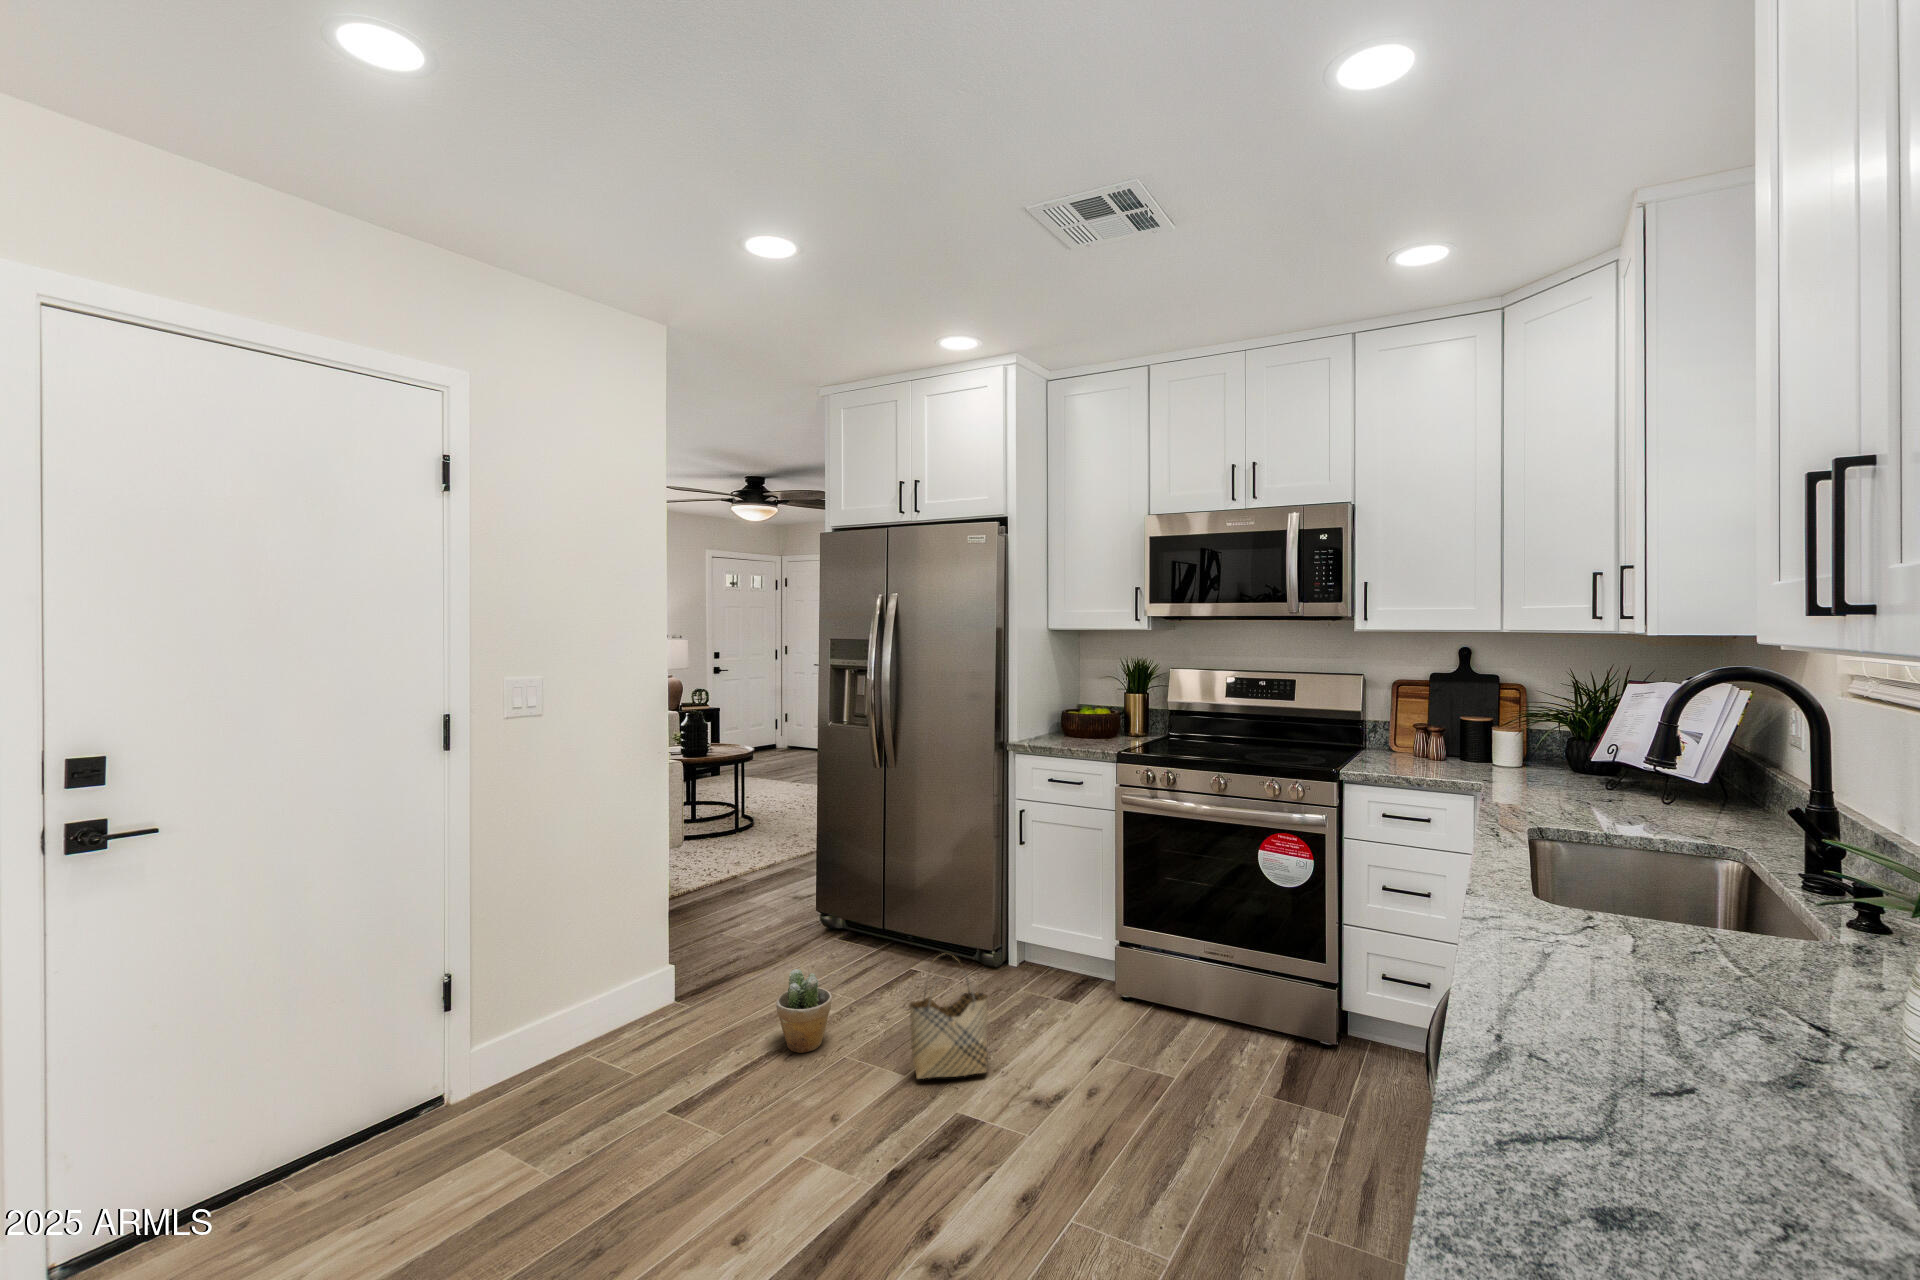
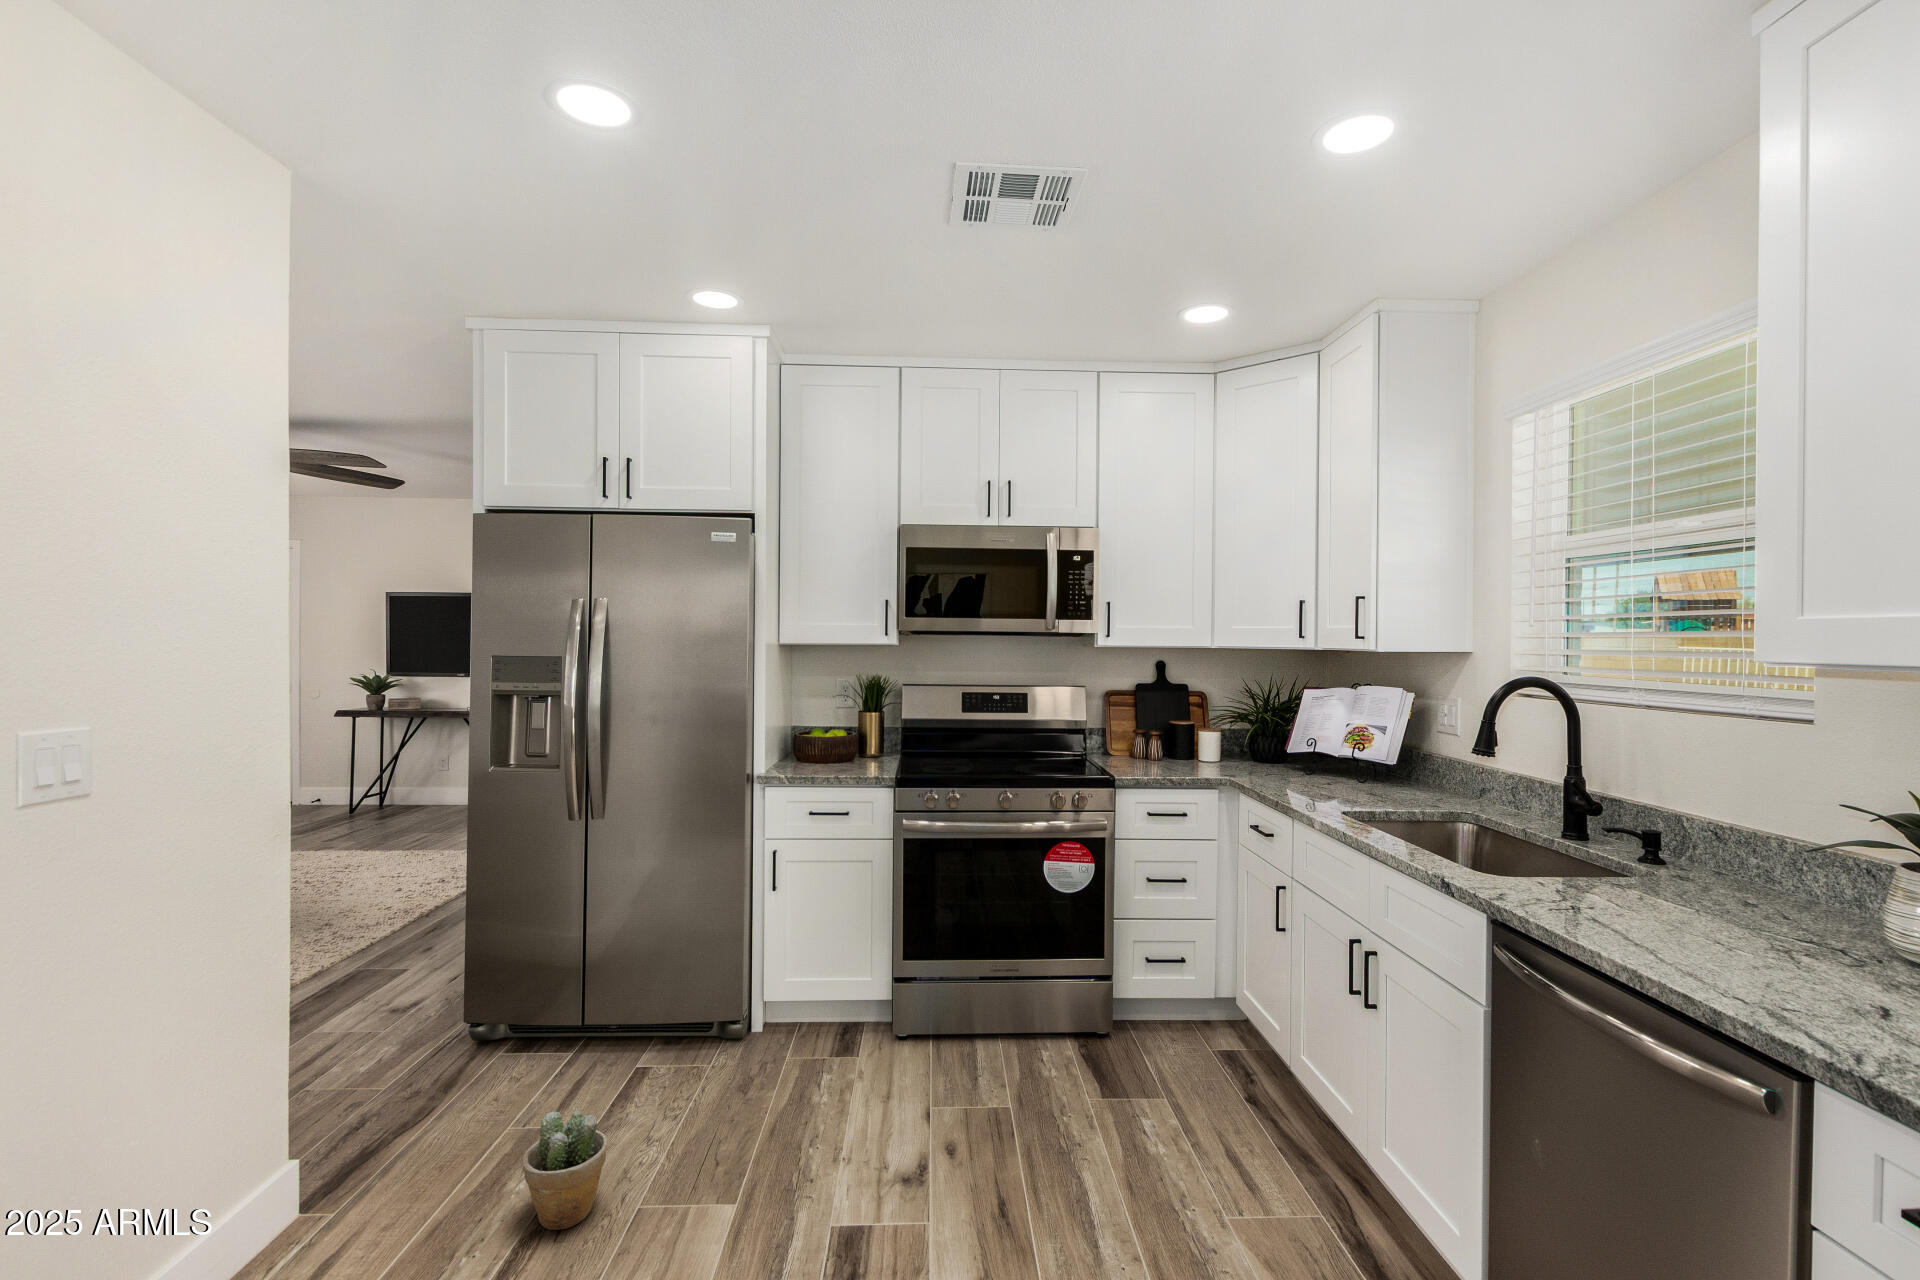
woven basket: present [909,953,988,1079] -> none [742,1036,834,1206]

